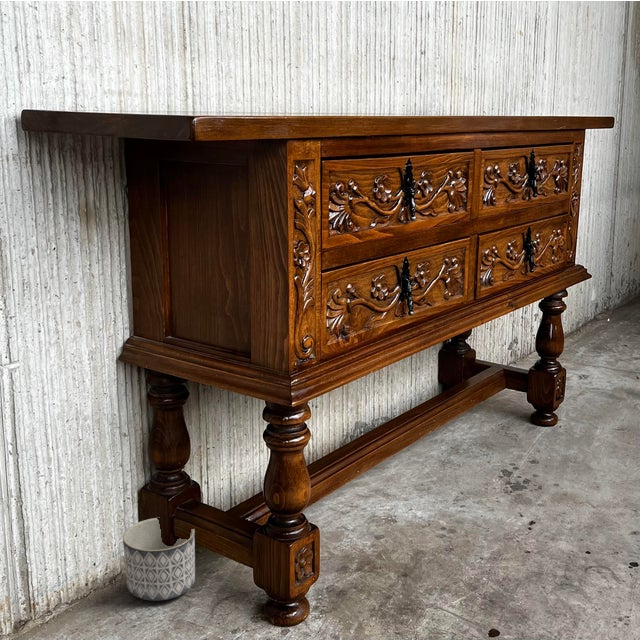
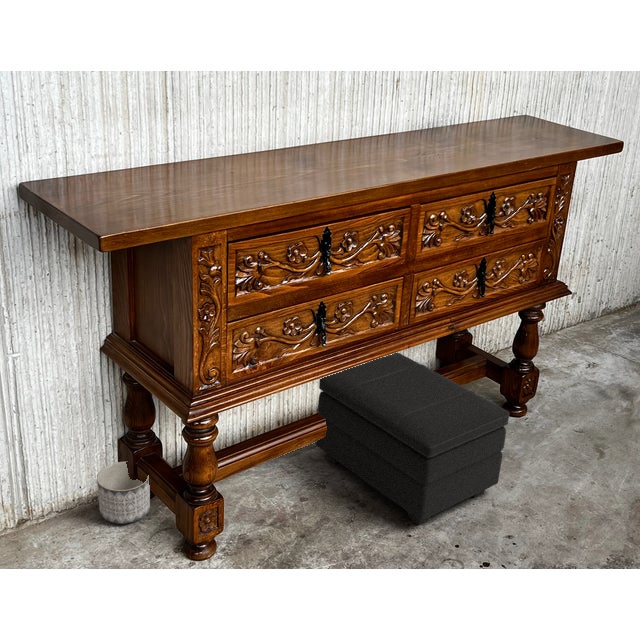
footstool: none [362,360,597,541] -> present [316,352,509,525]

